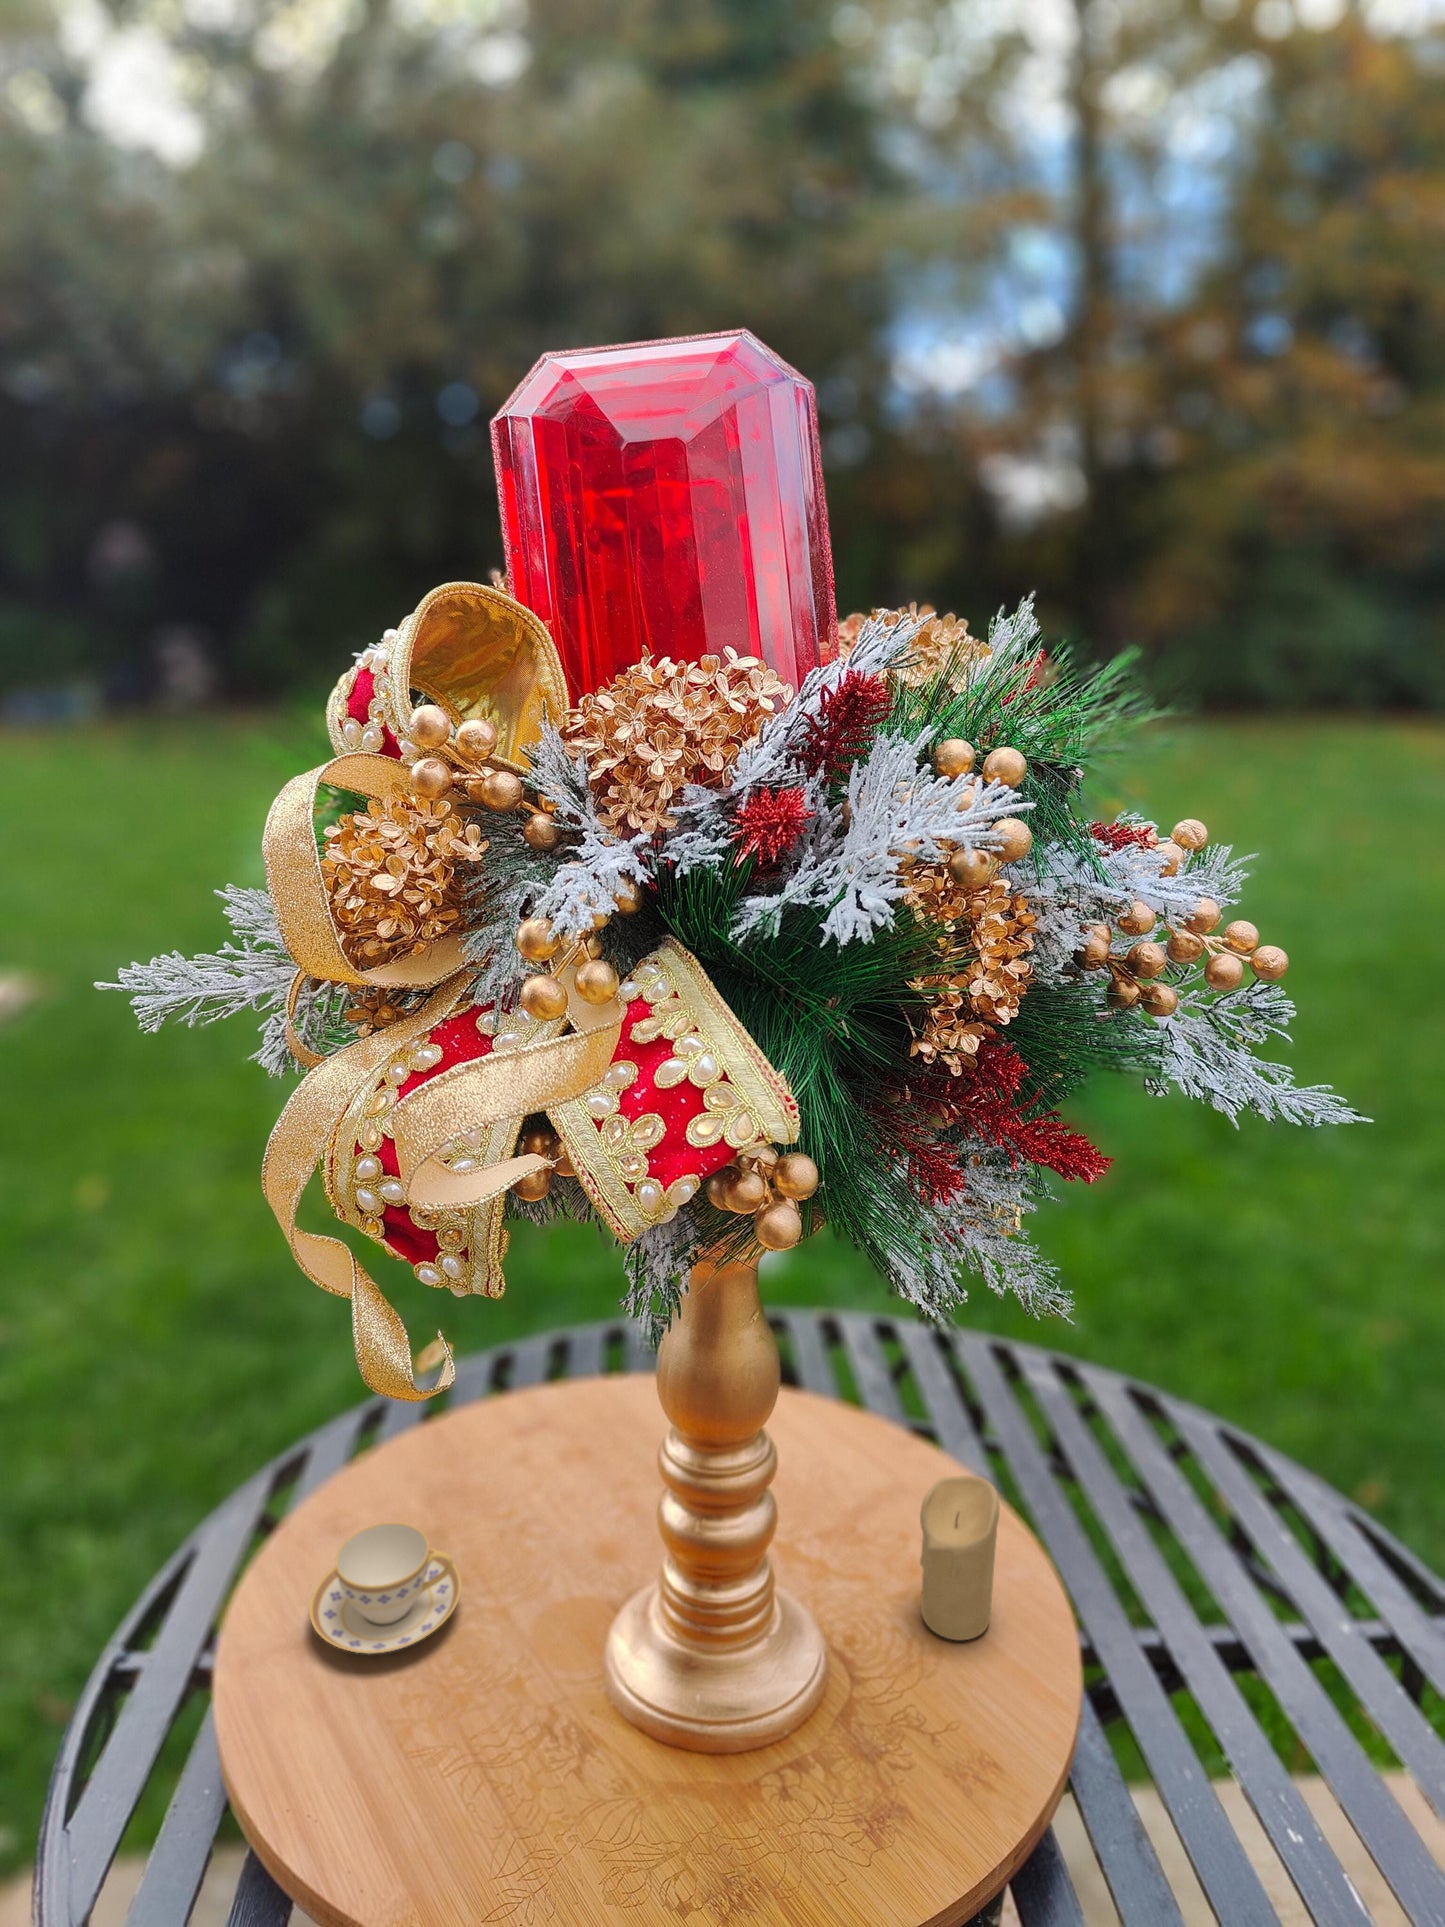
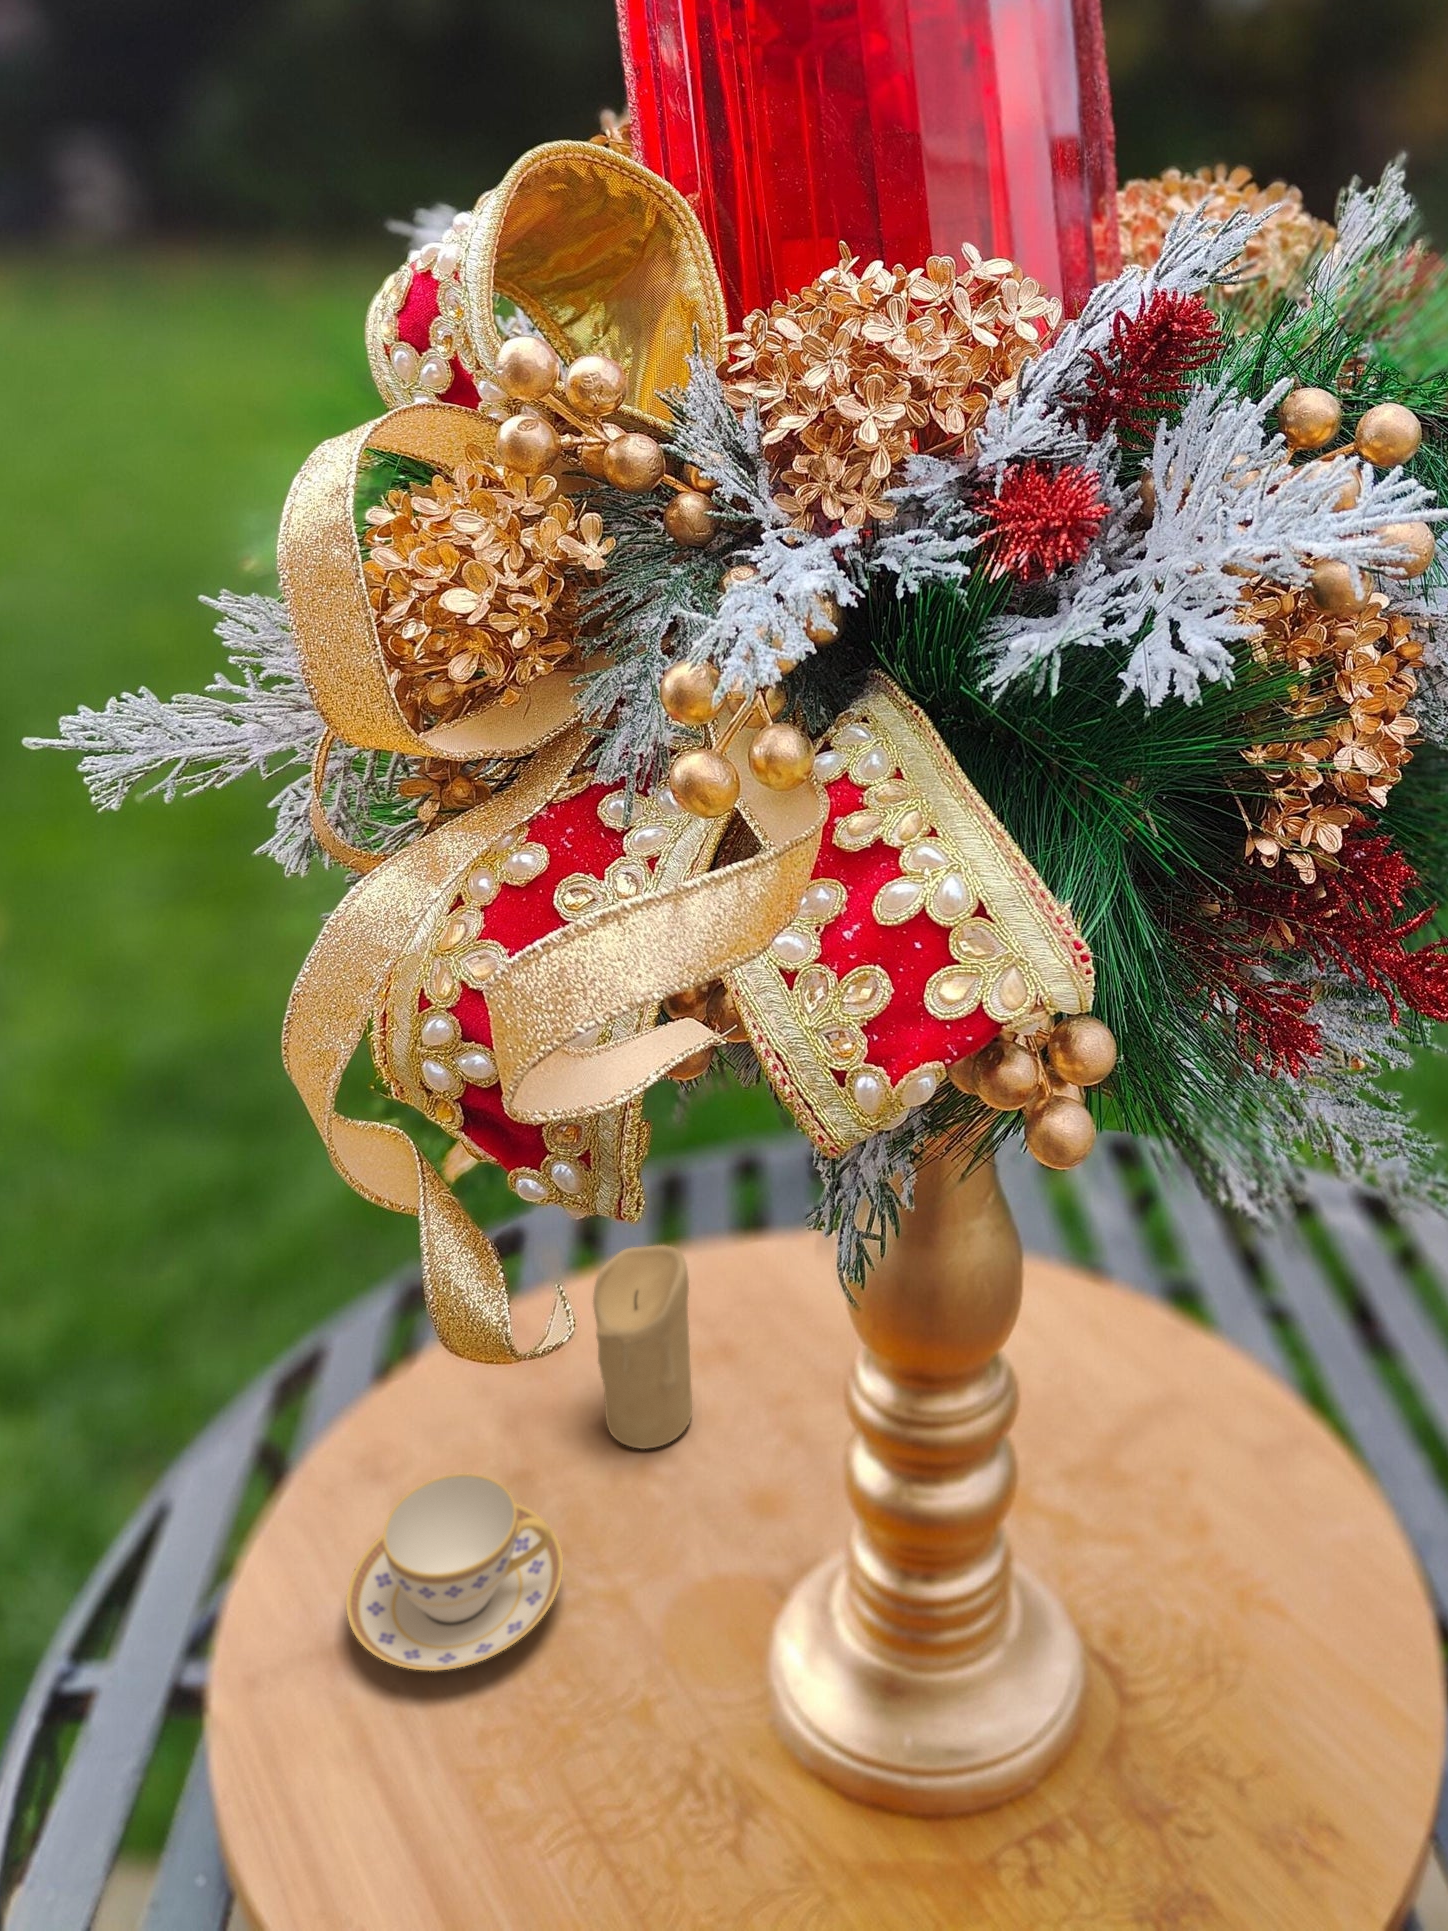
candle: present [920,1476,1000,1640] -> present [593,1245,692,1449]

